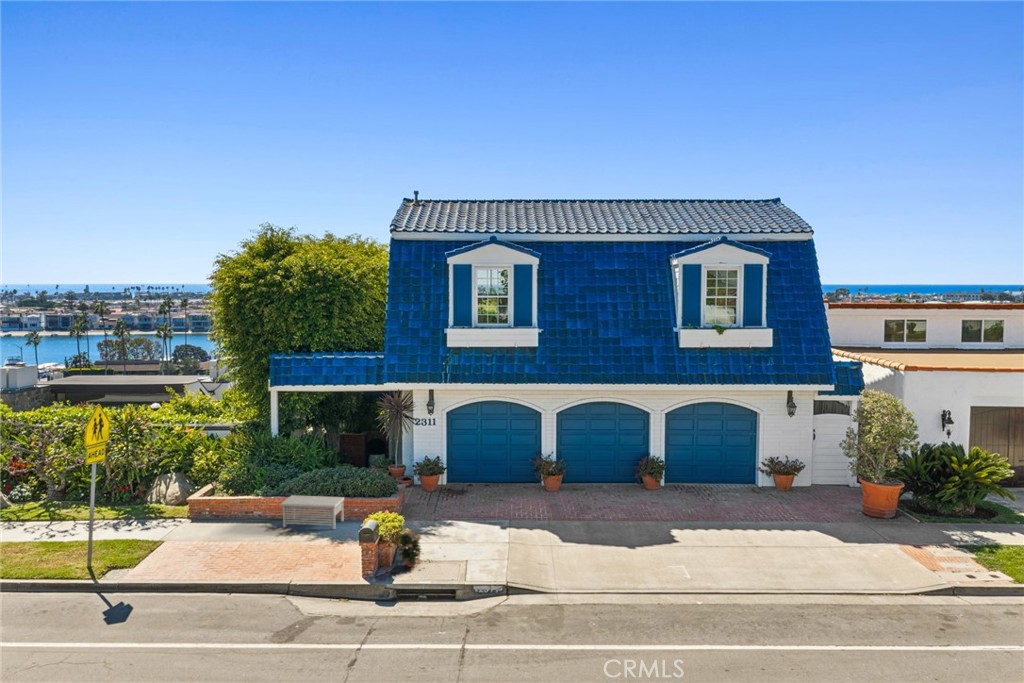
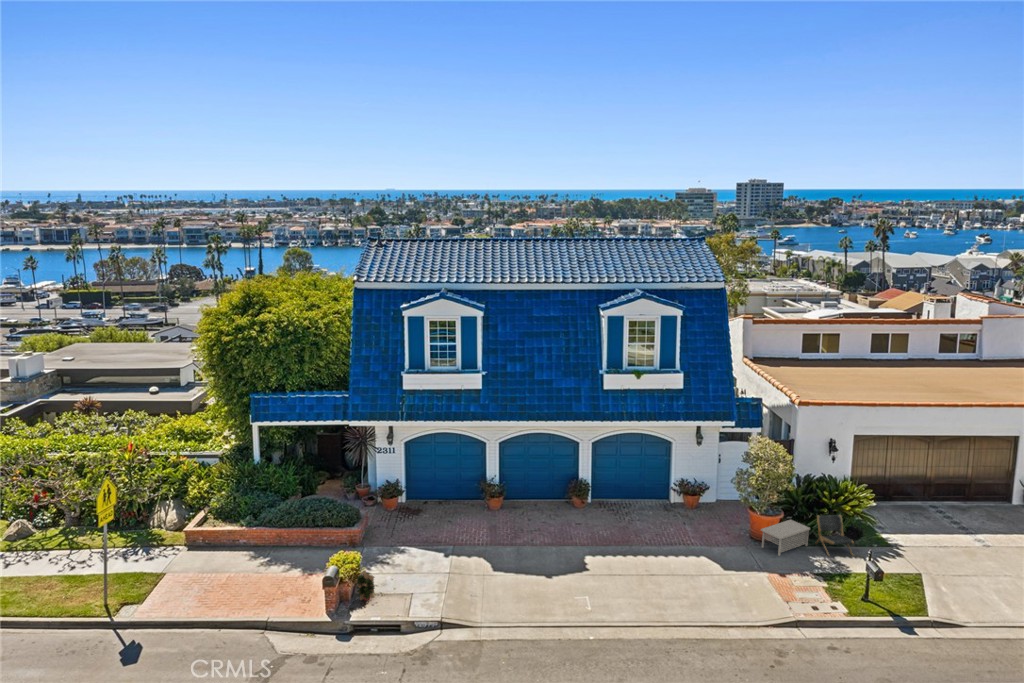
lounge chair: none [946,485,998,532] -> present [817,515,854,556]
storage bench: present [281,495,344,529] -> present [761,520,810,556]

